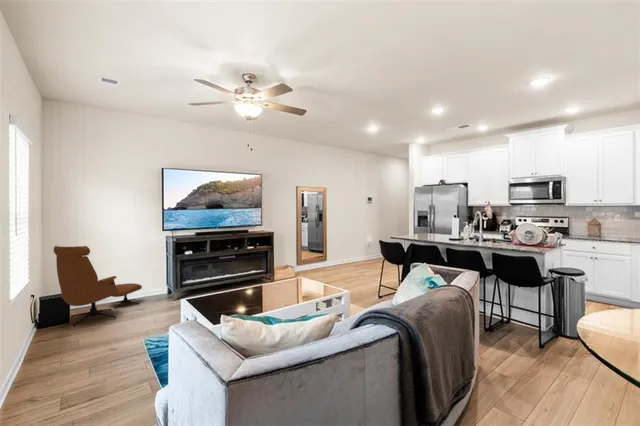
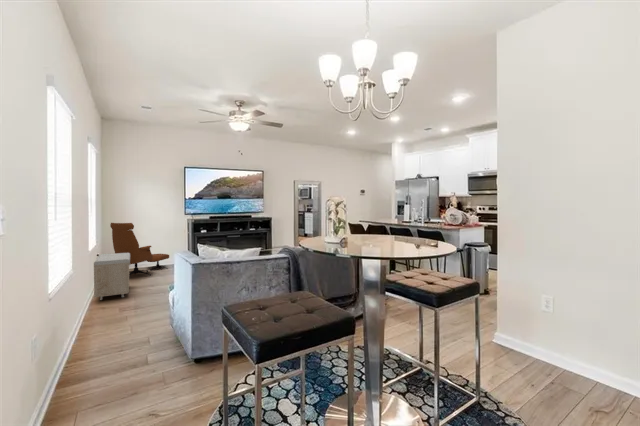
storage bench: none [16,292,83,377] -> present [94,253,130,300]

